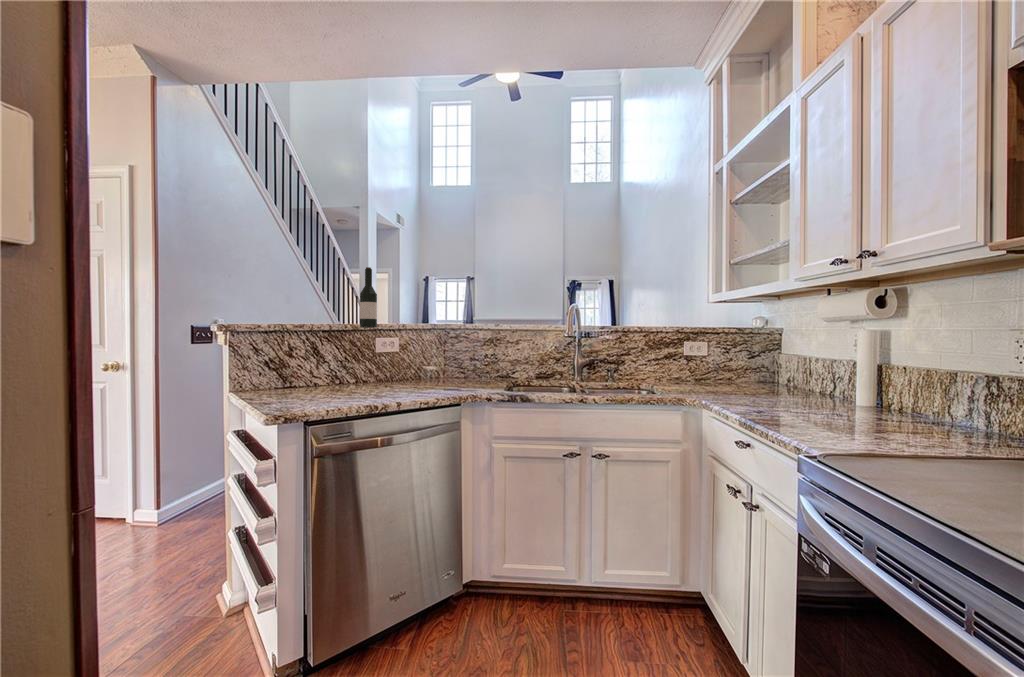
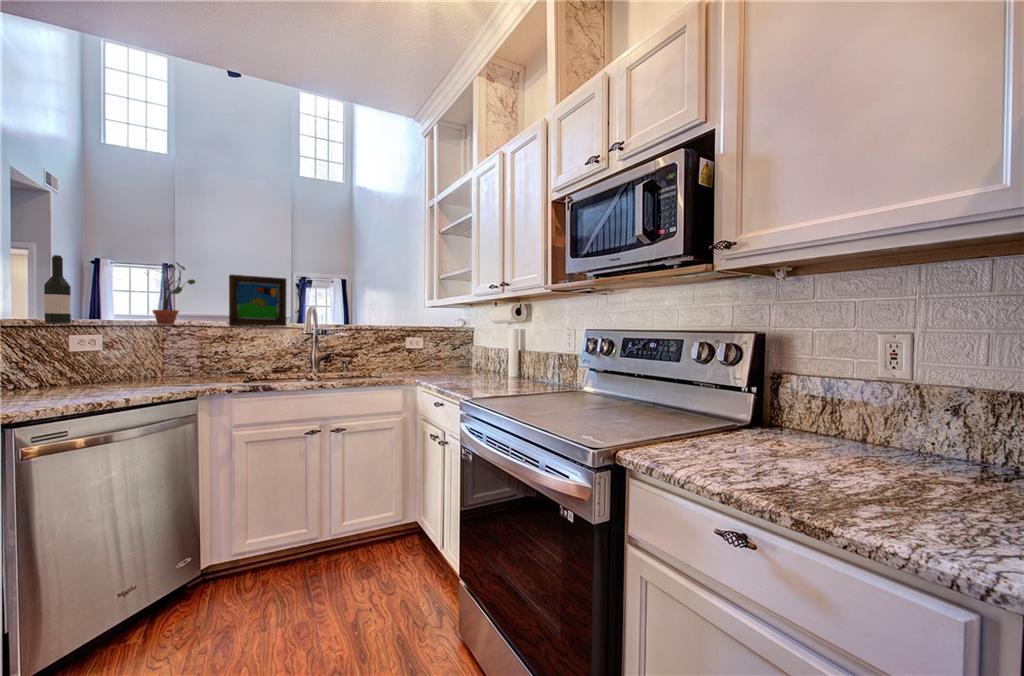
potted plant: none [428,267,468,328] -> present [152,263,195,324]
picture frame: none [496,276,550,329] -> present [229,275,286,326]

